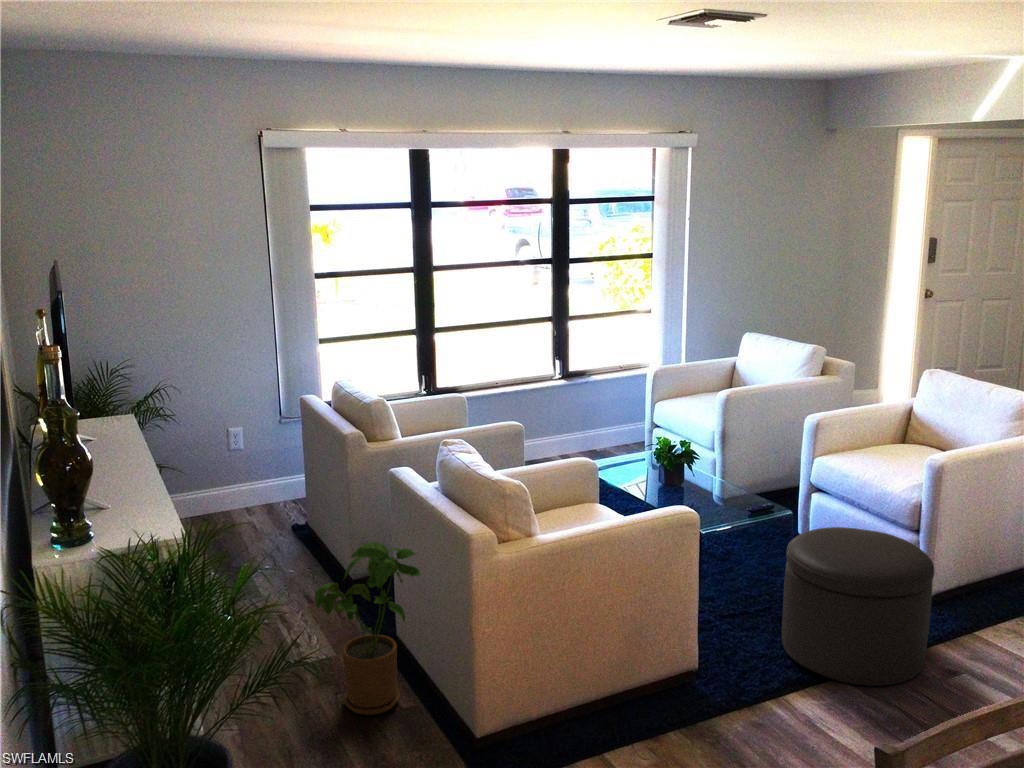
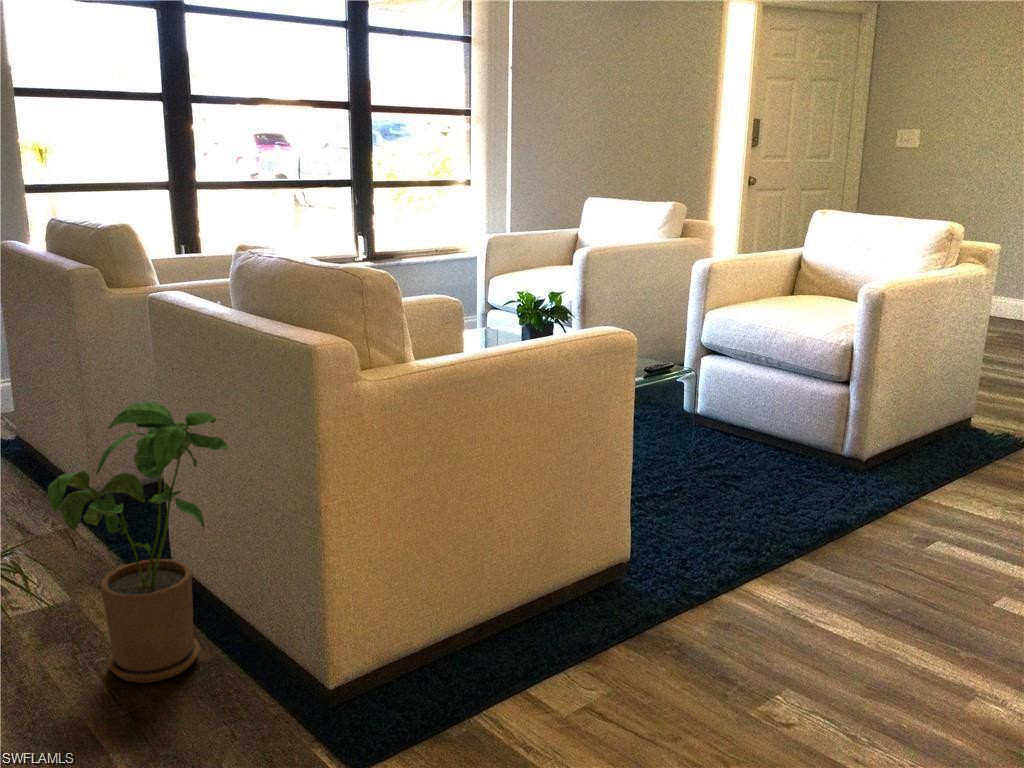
ottoman: present [782,527,934,686] -> none [711,375,904,563]

